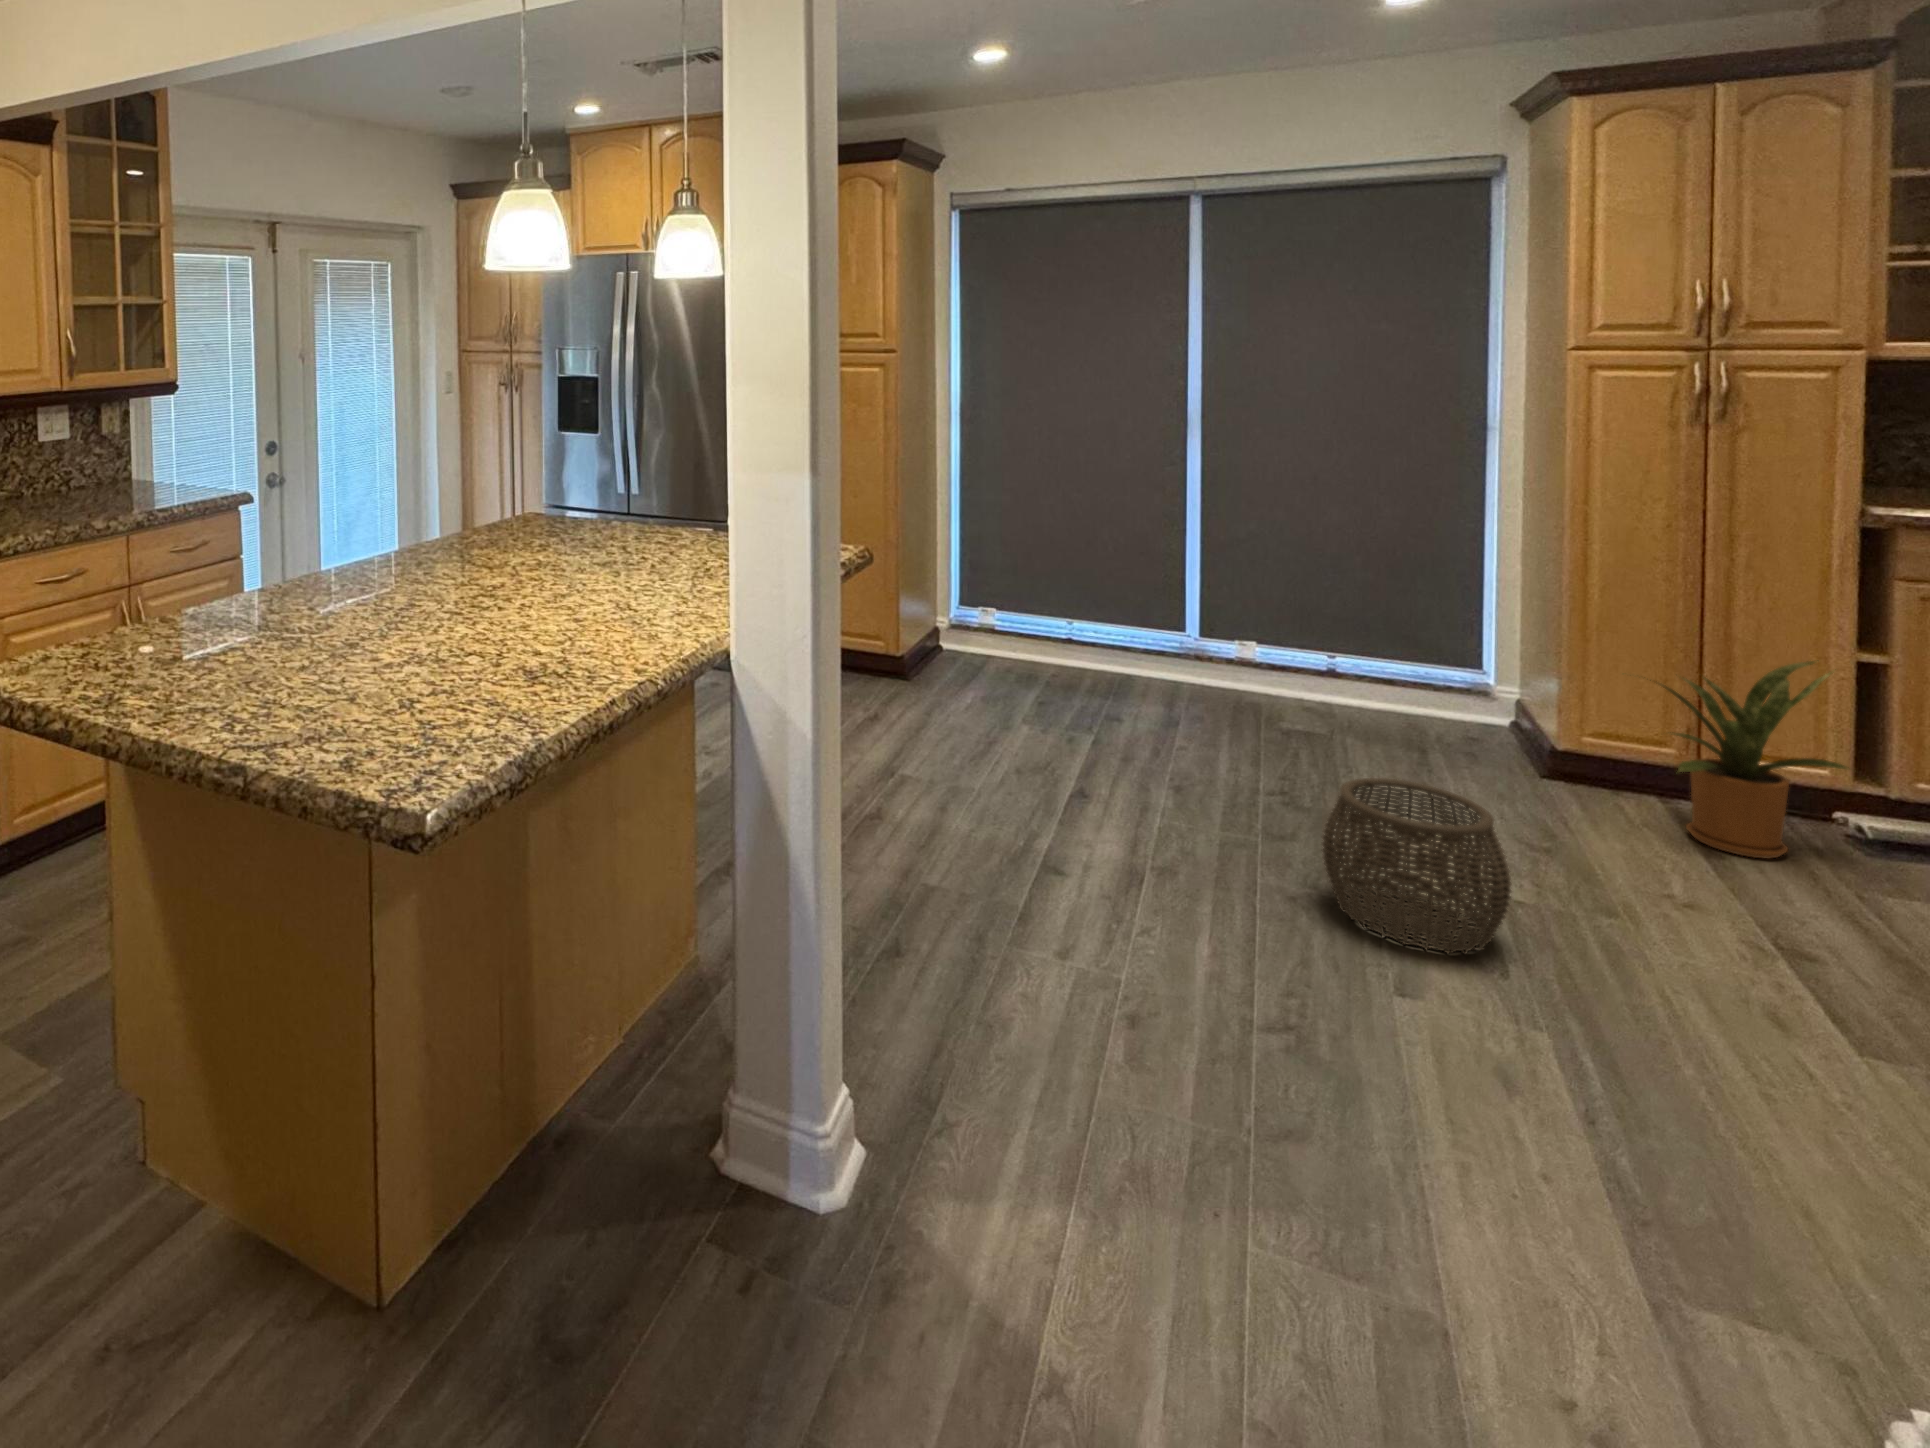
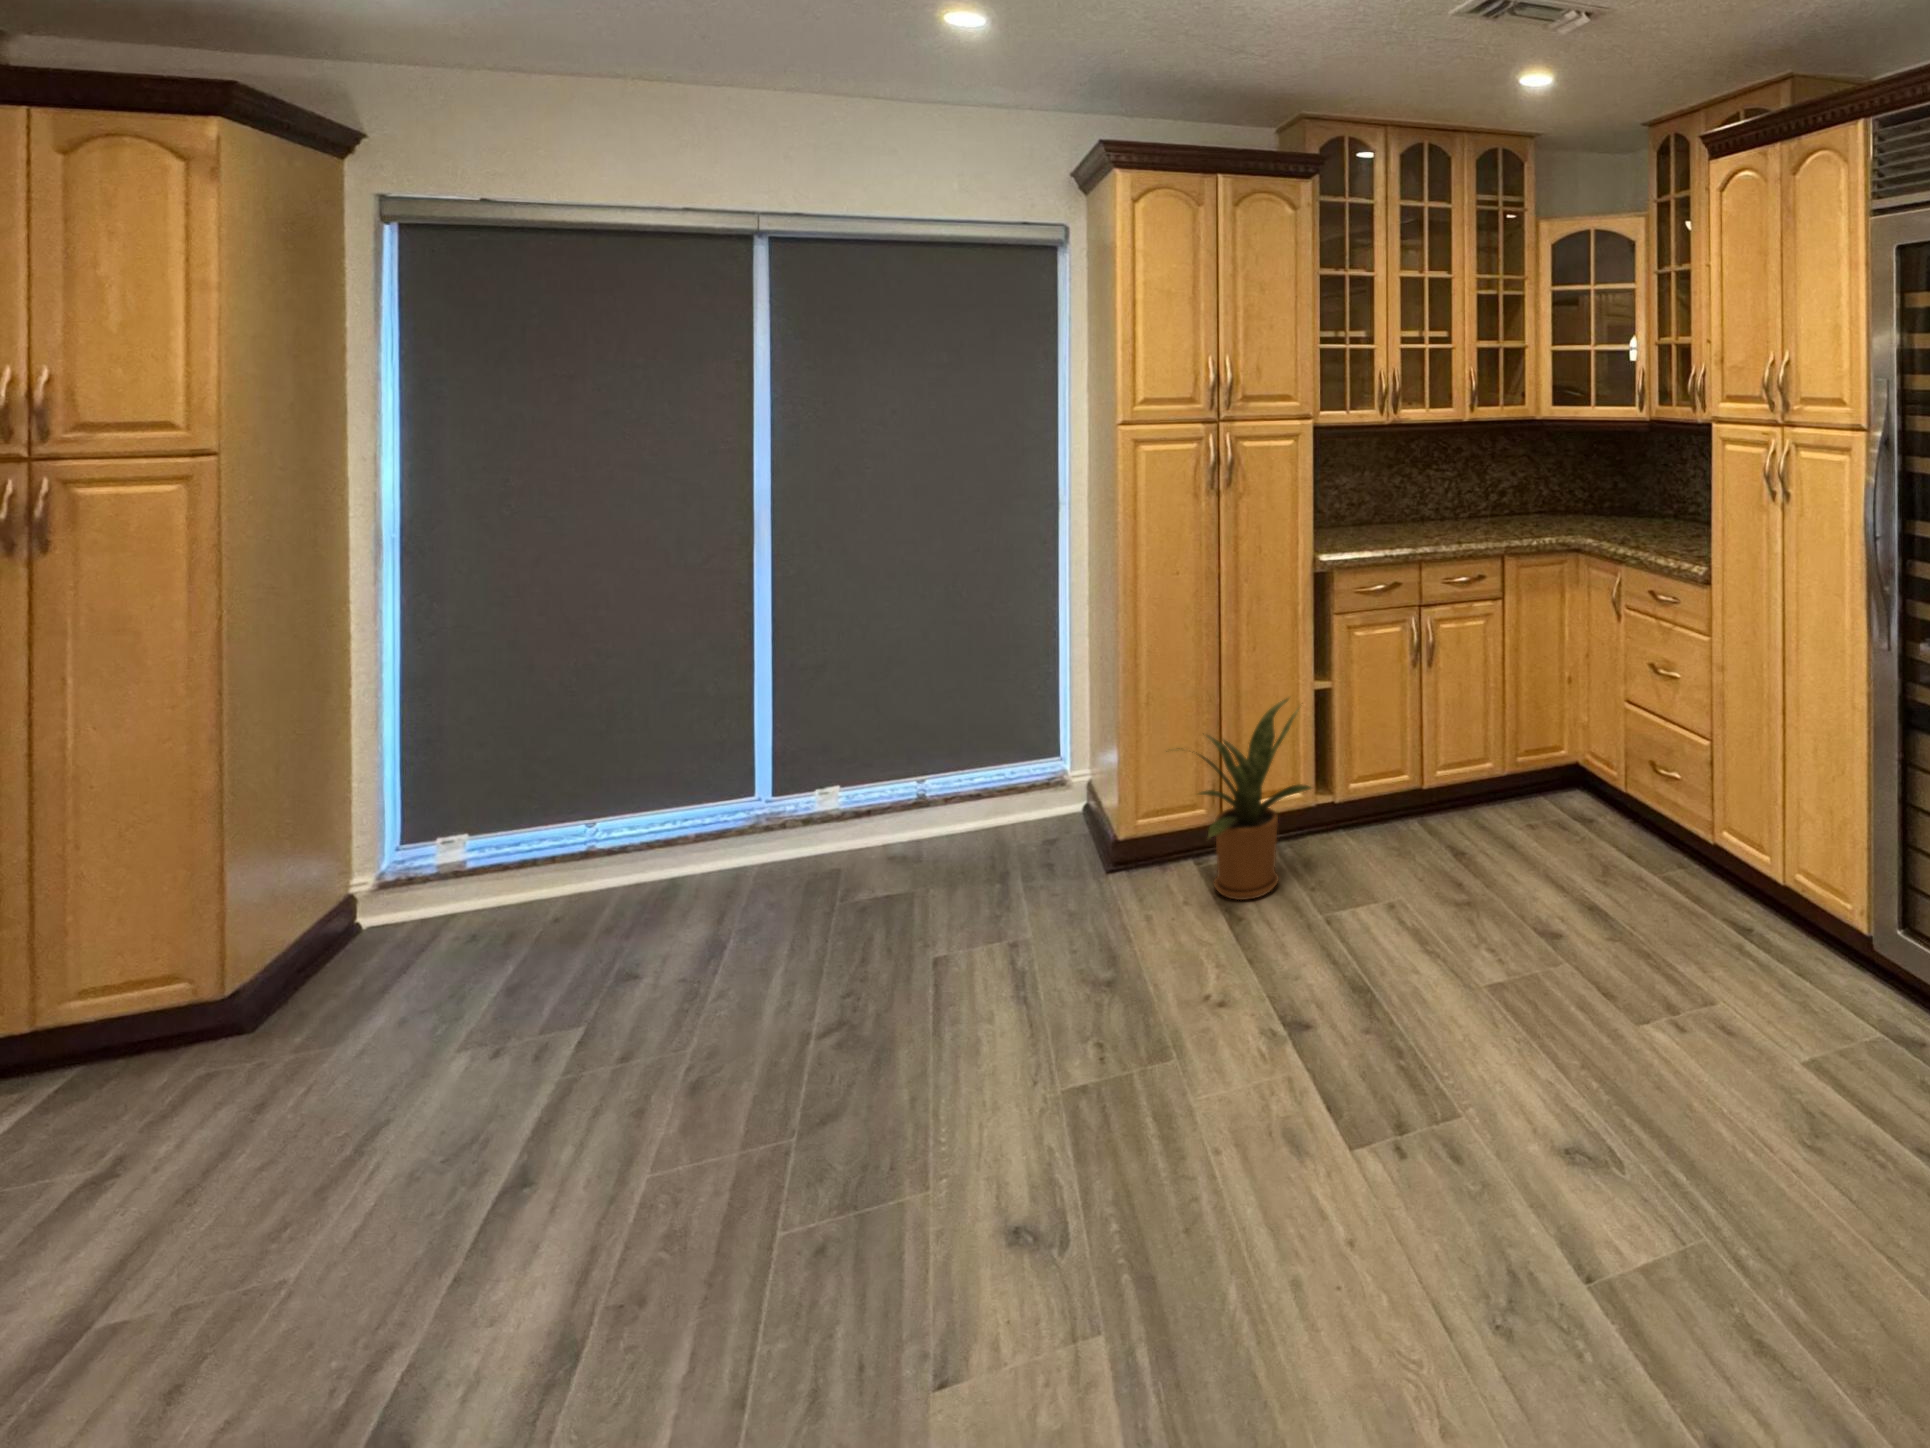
woven basket: present [1322,778,1511,954] -> none [872,982,1079,1239]

